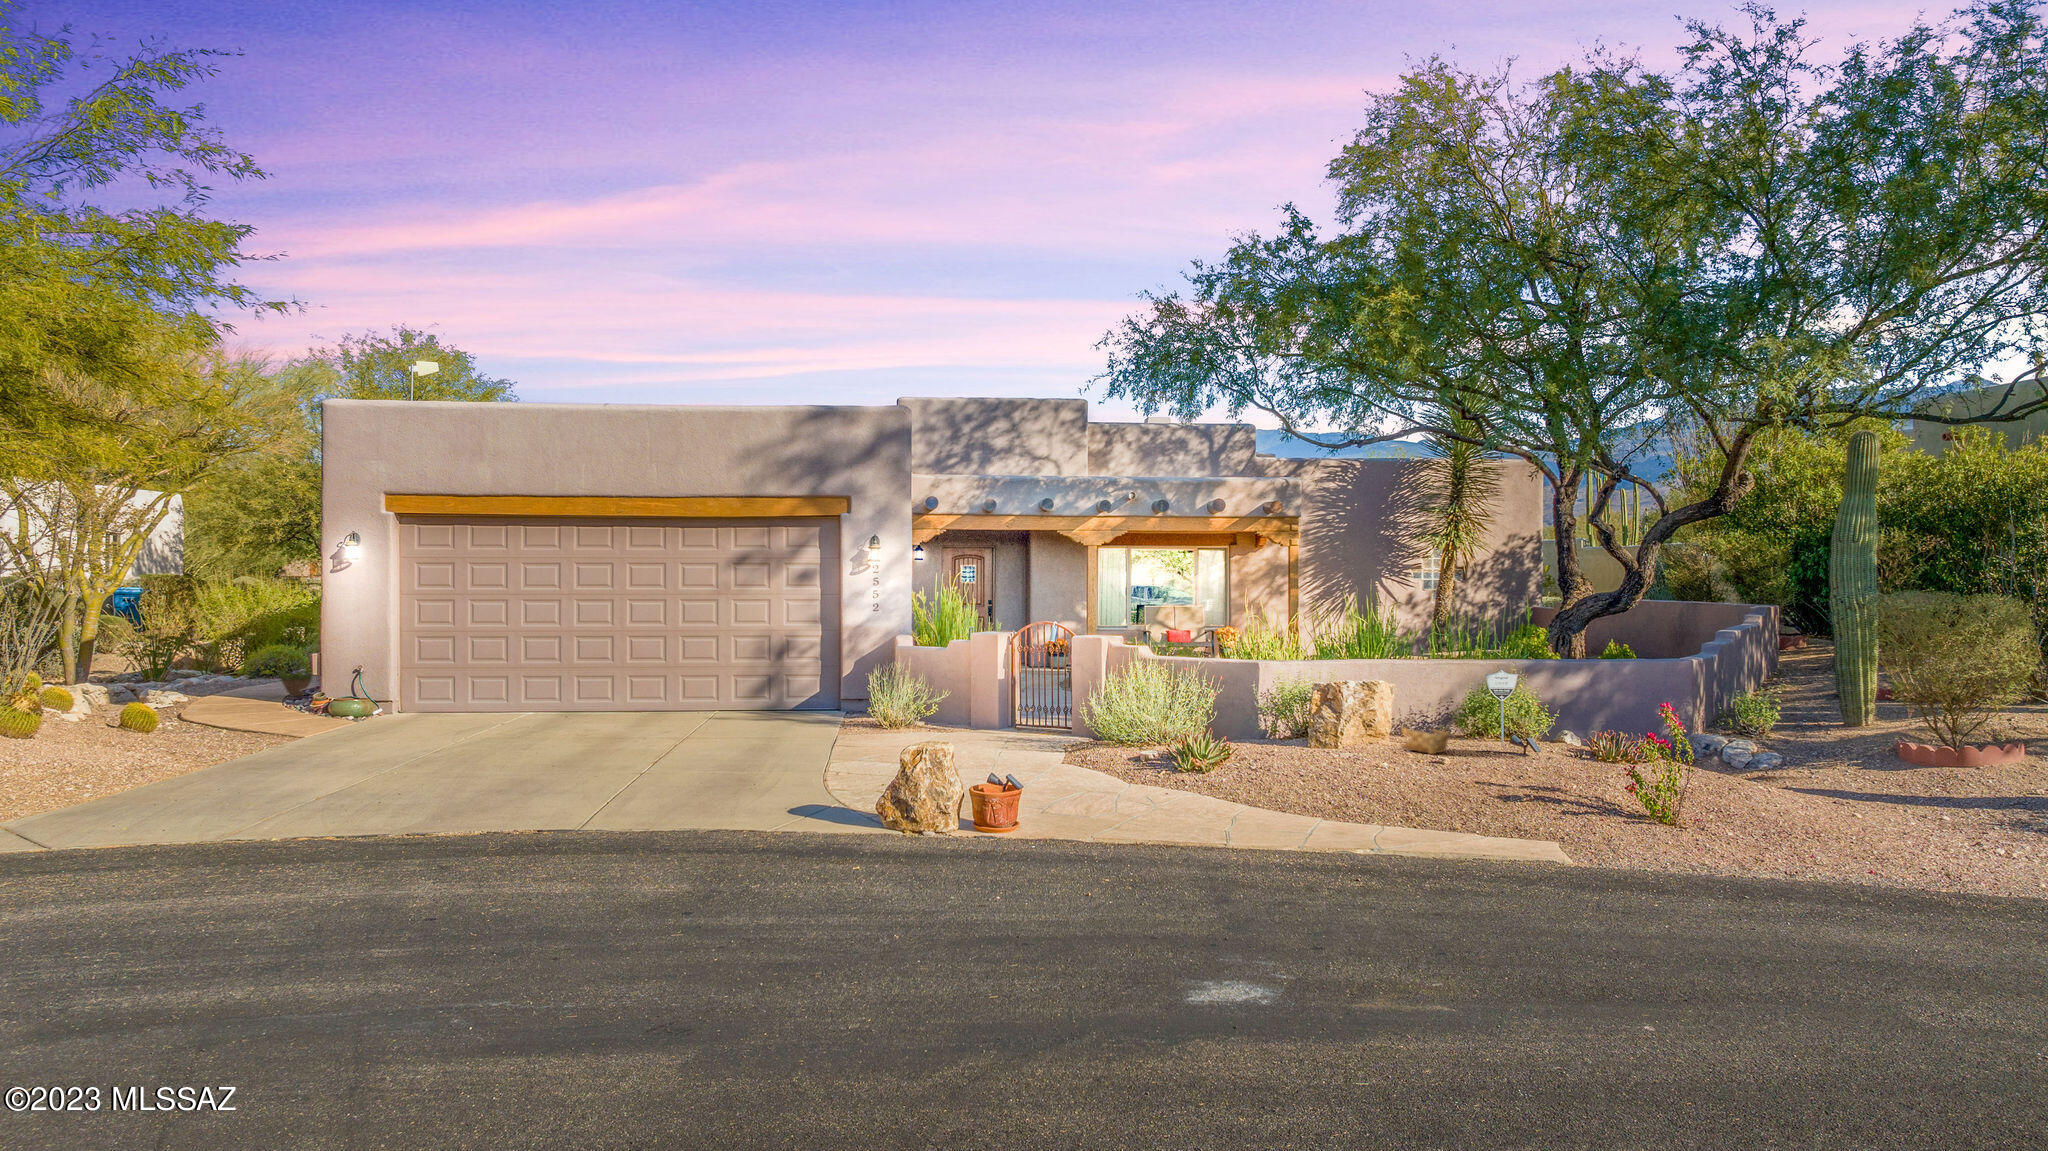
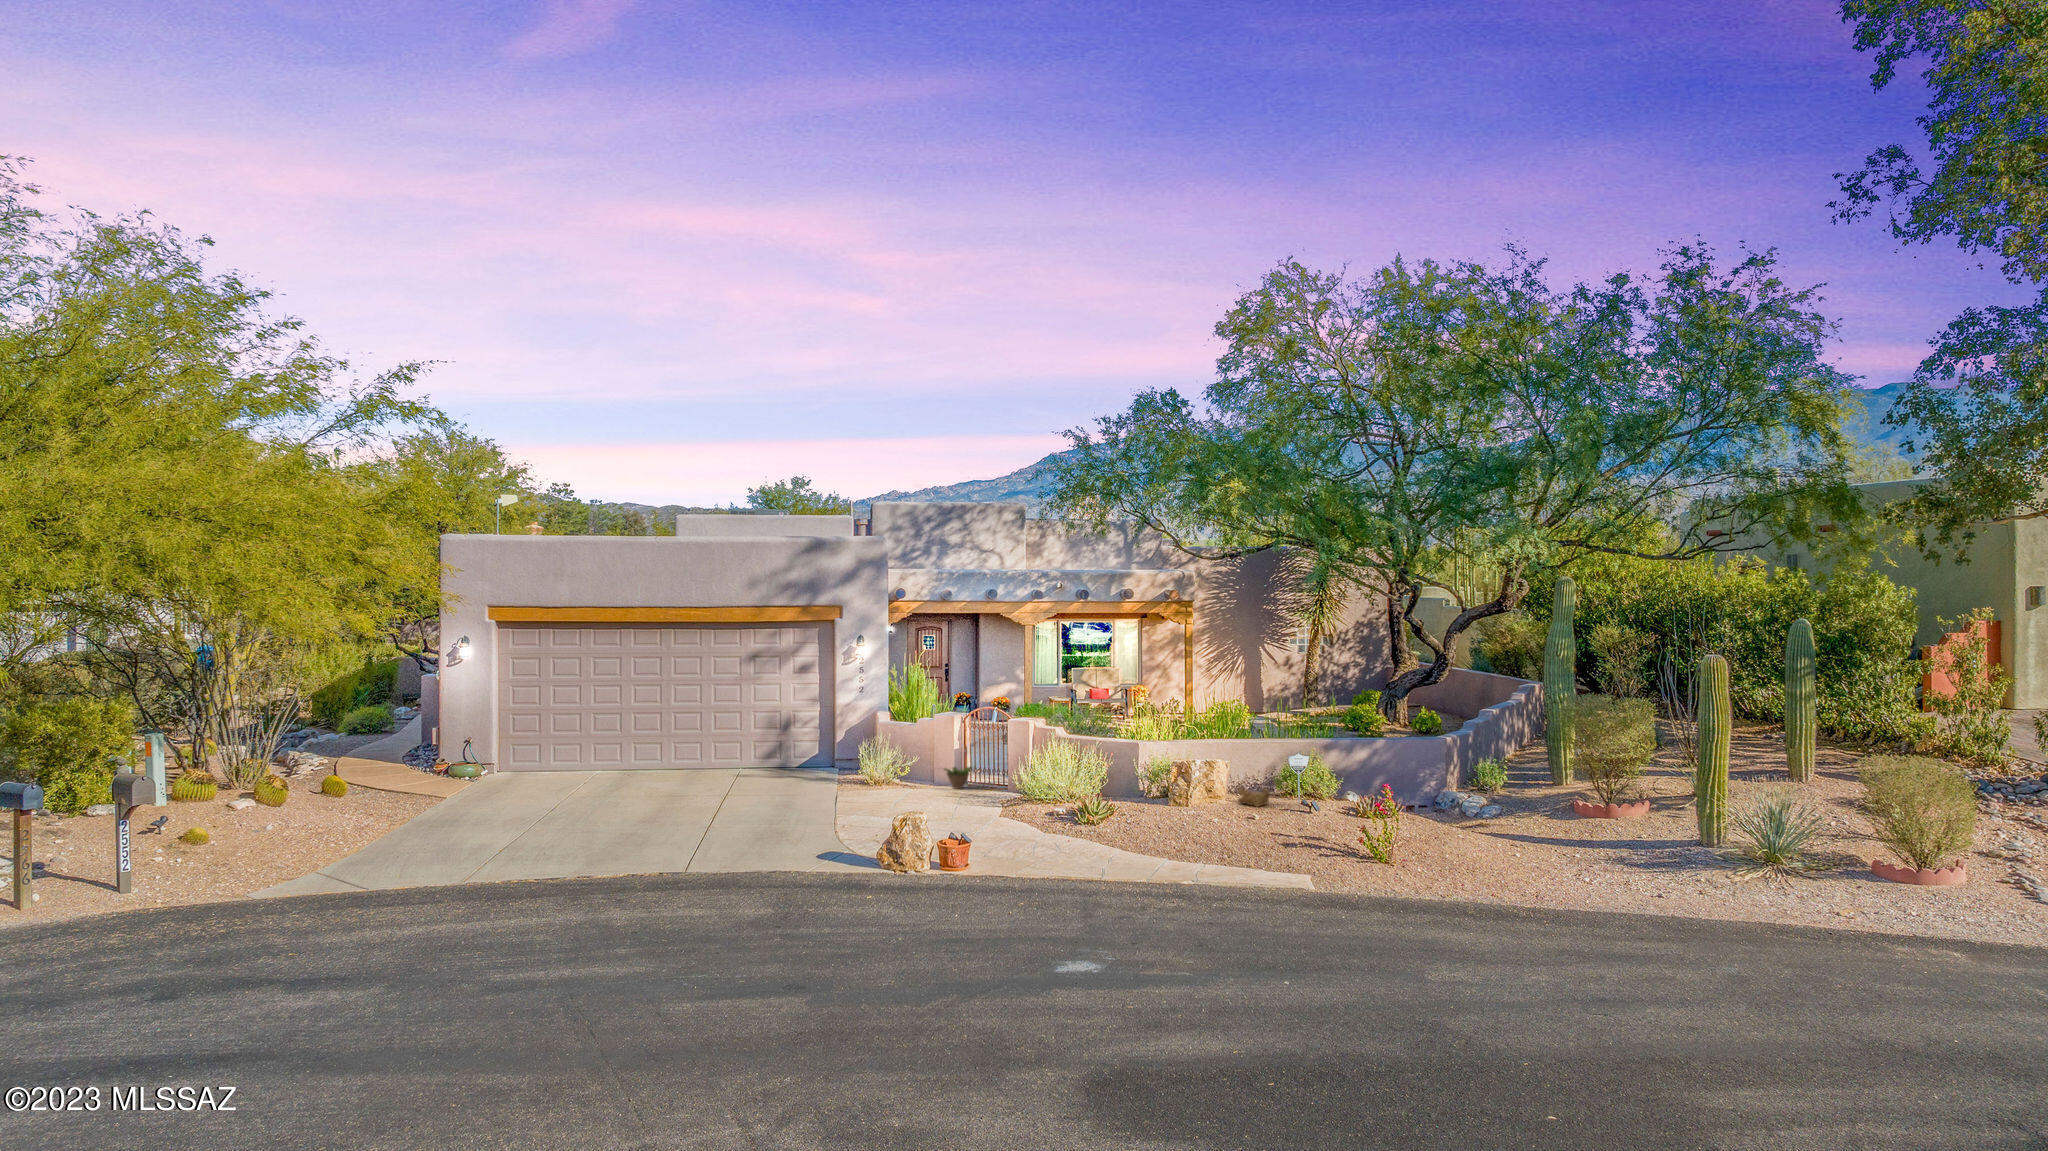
decorative plant: present [278,671,313,696] -> present [944,767,972,789]

